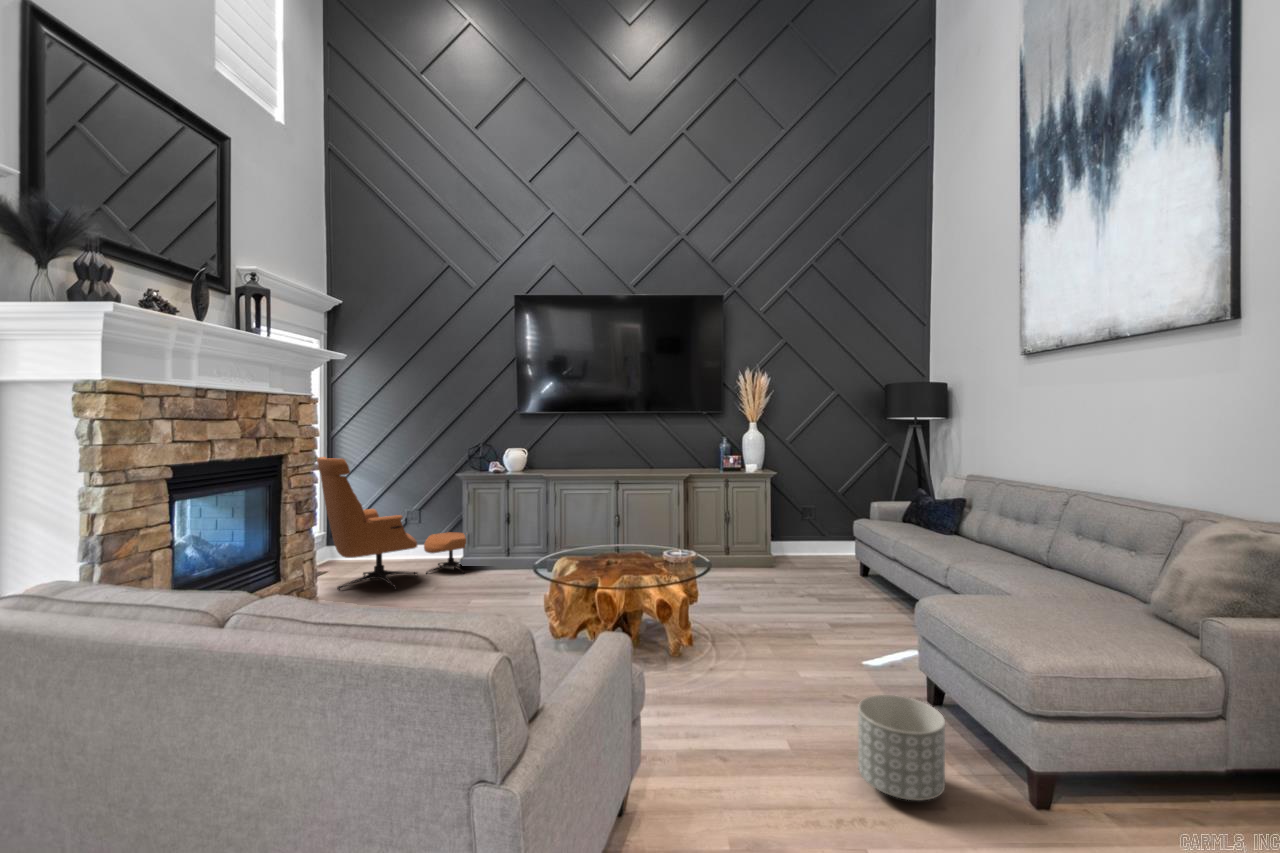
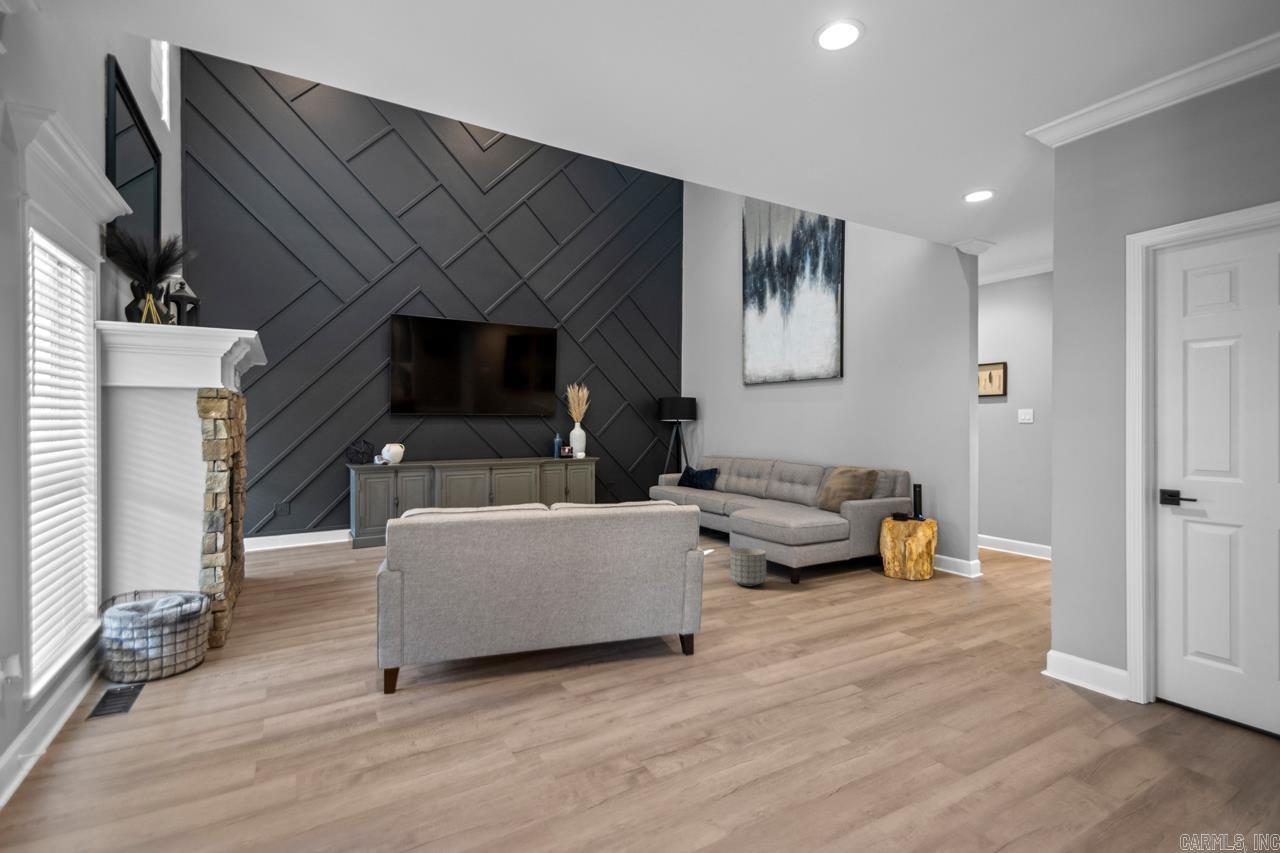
lounge chair: present [317,457,466,590] -> none [248,450,369,567]

